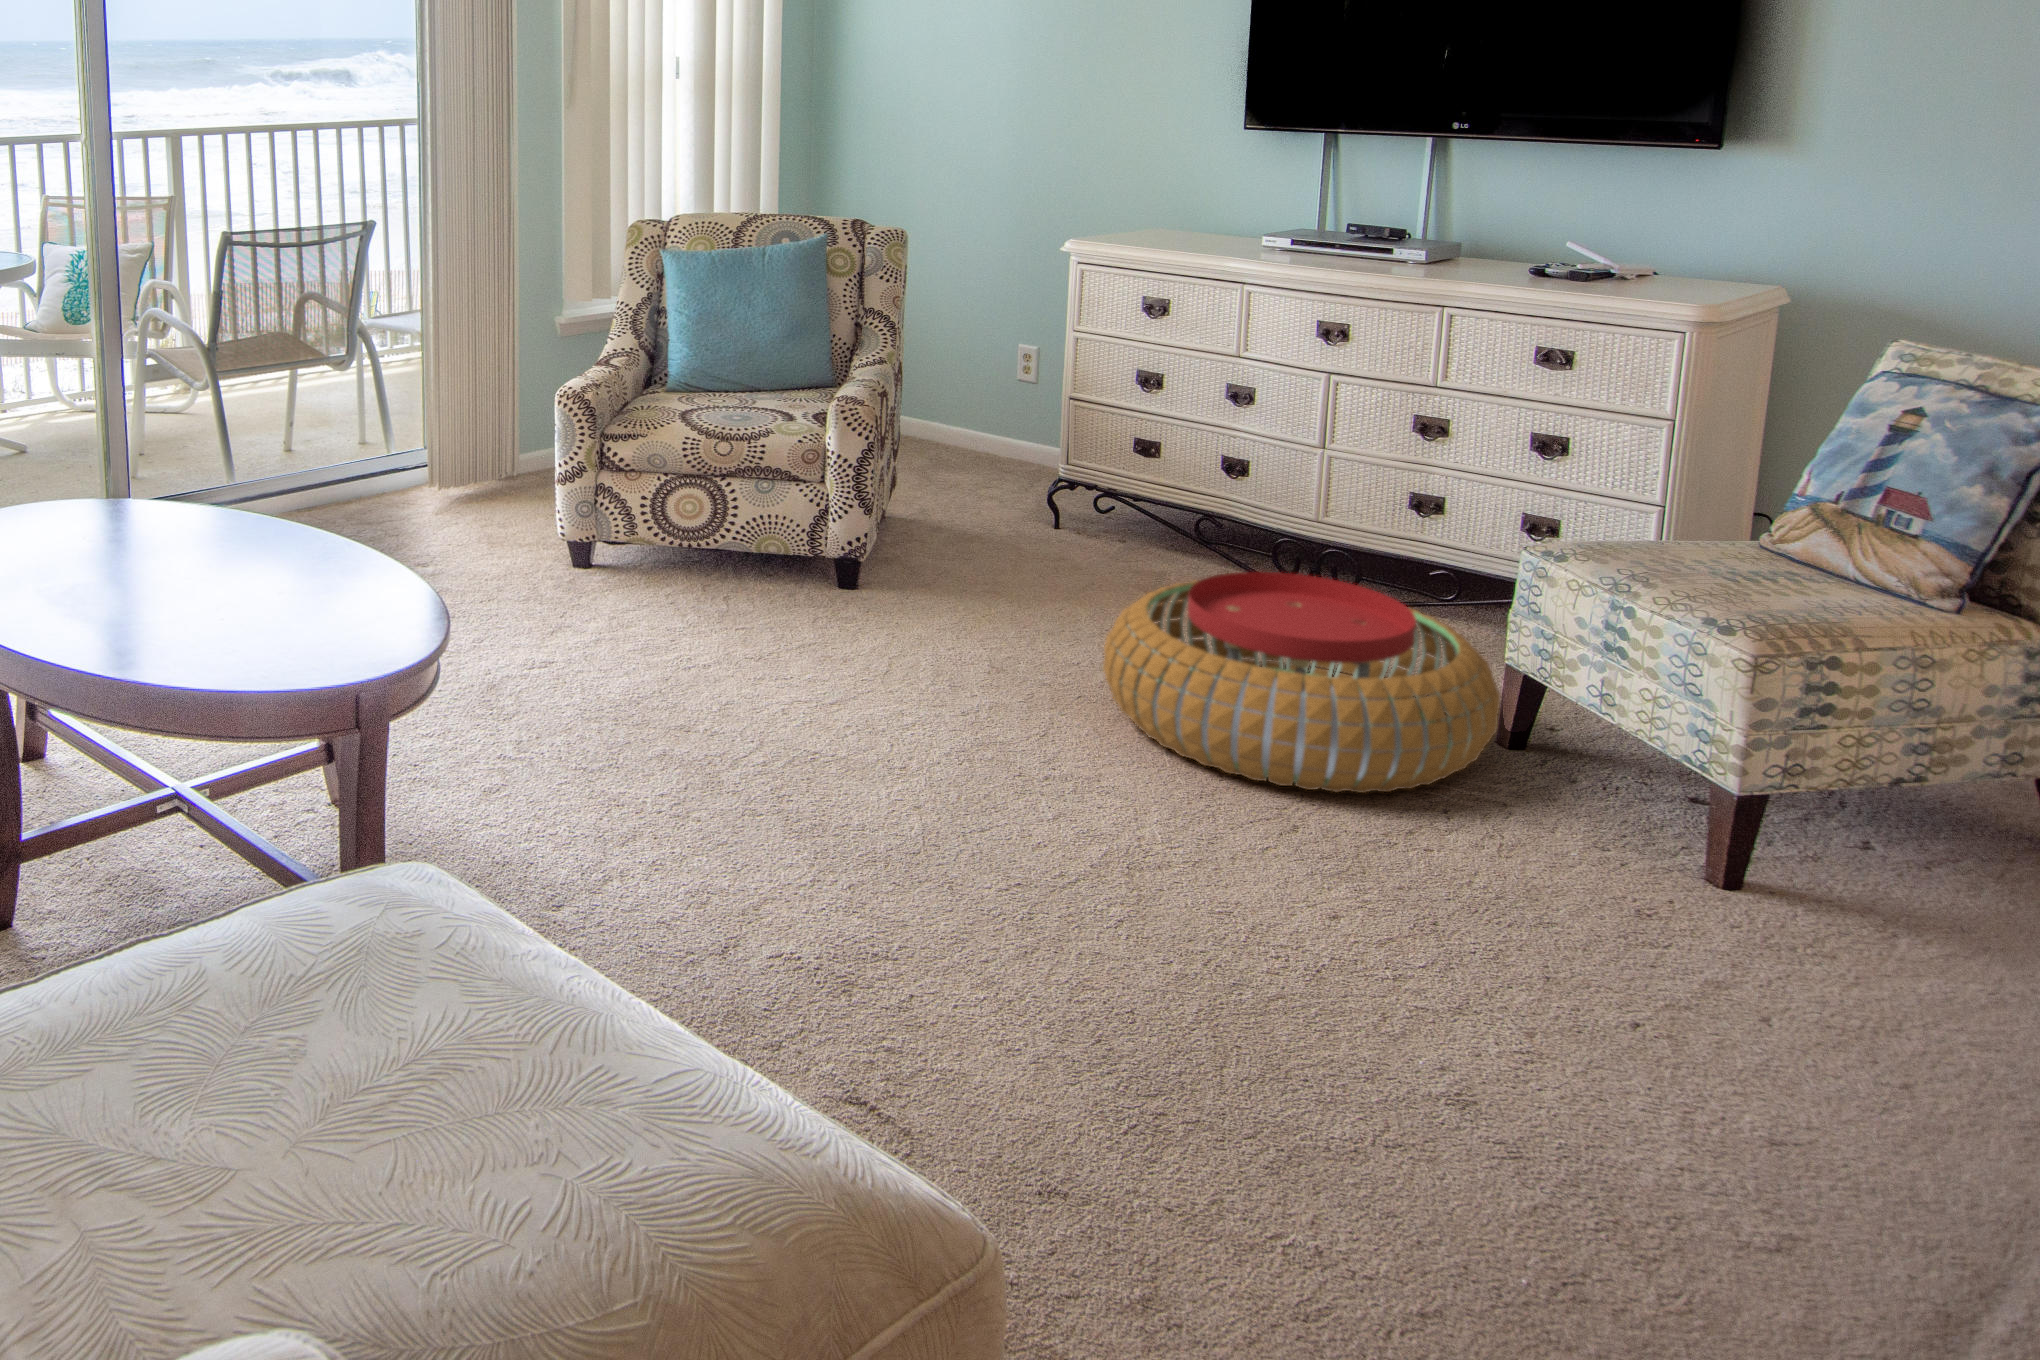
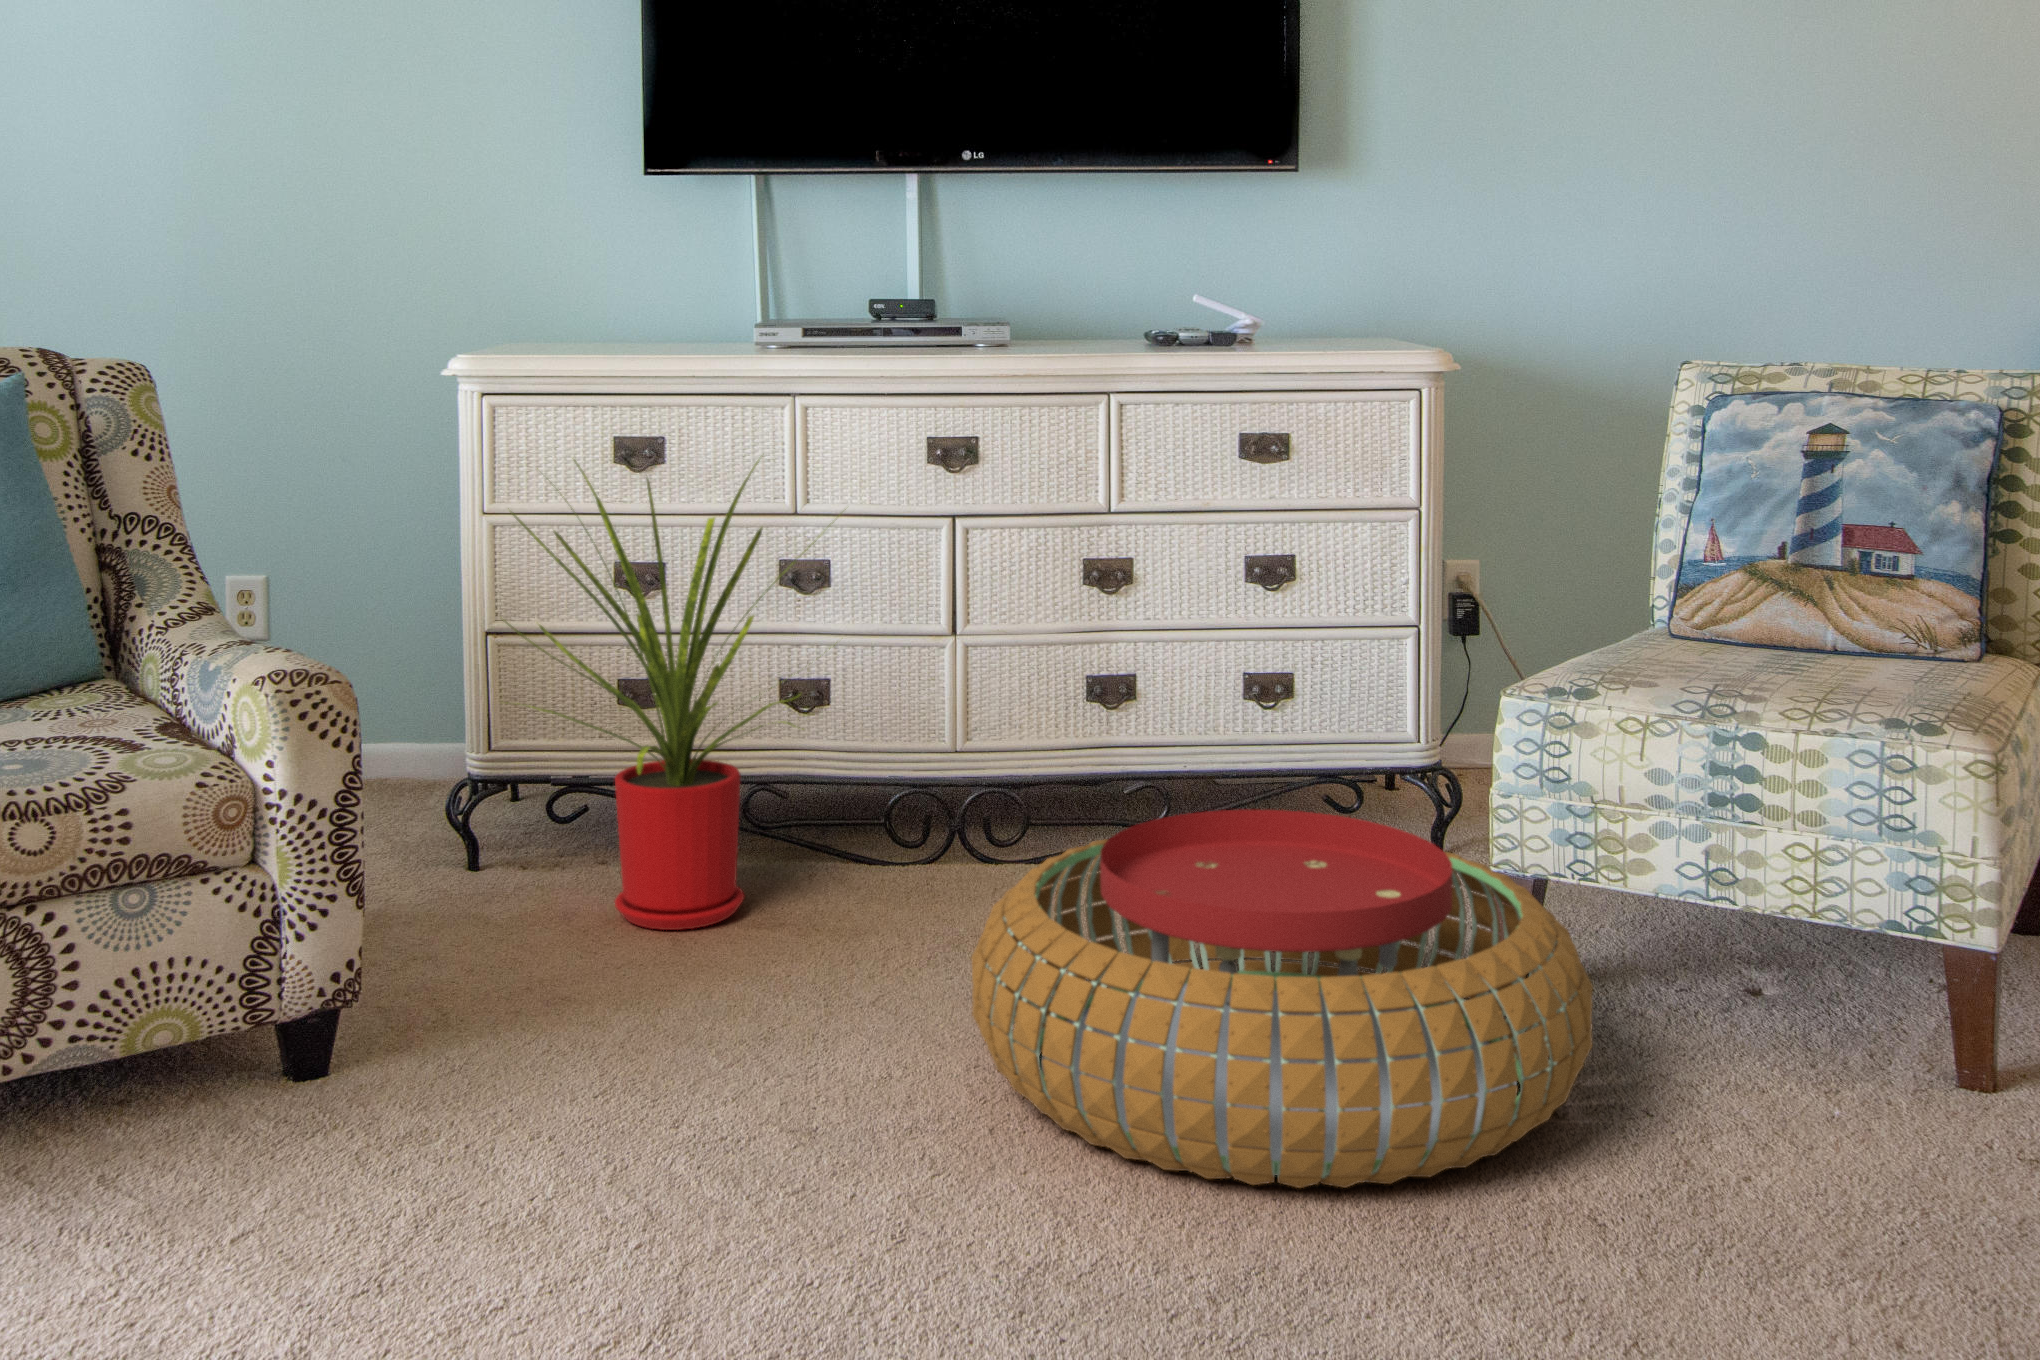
house plant: none [990,301,1214,581] -> present [505,459,846,930]

